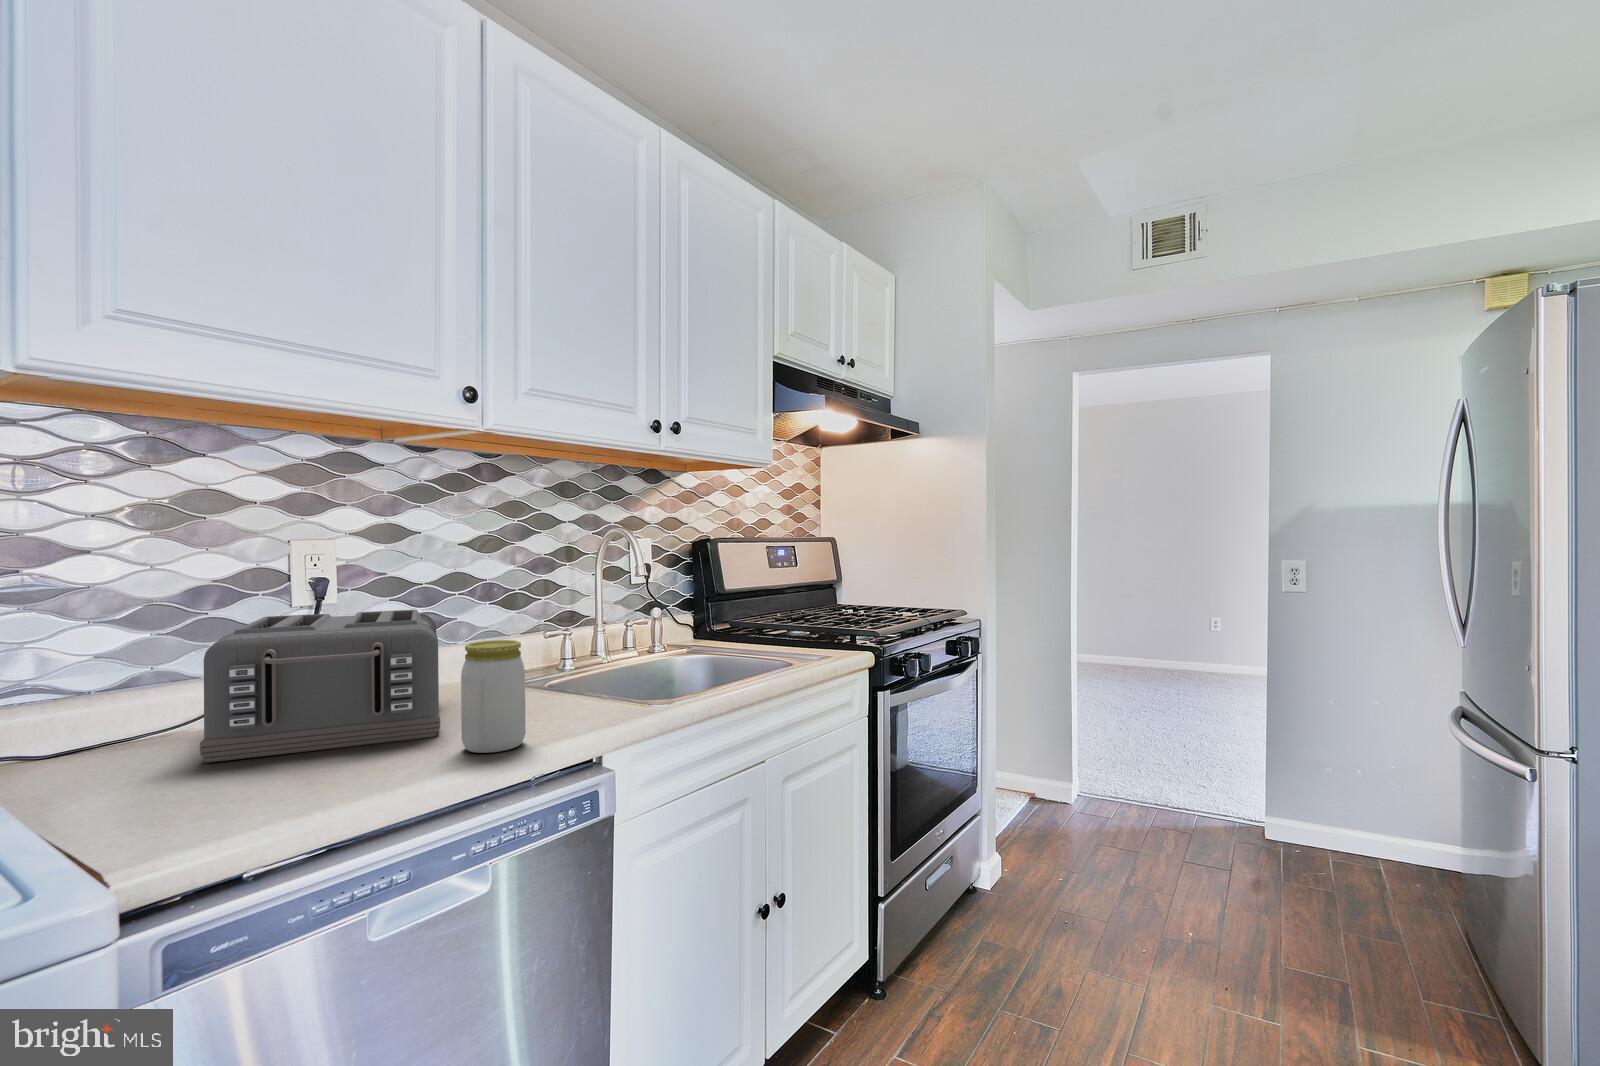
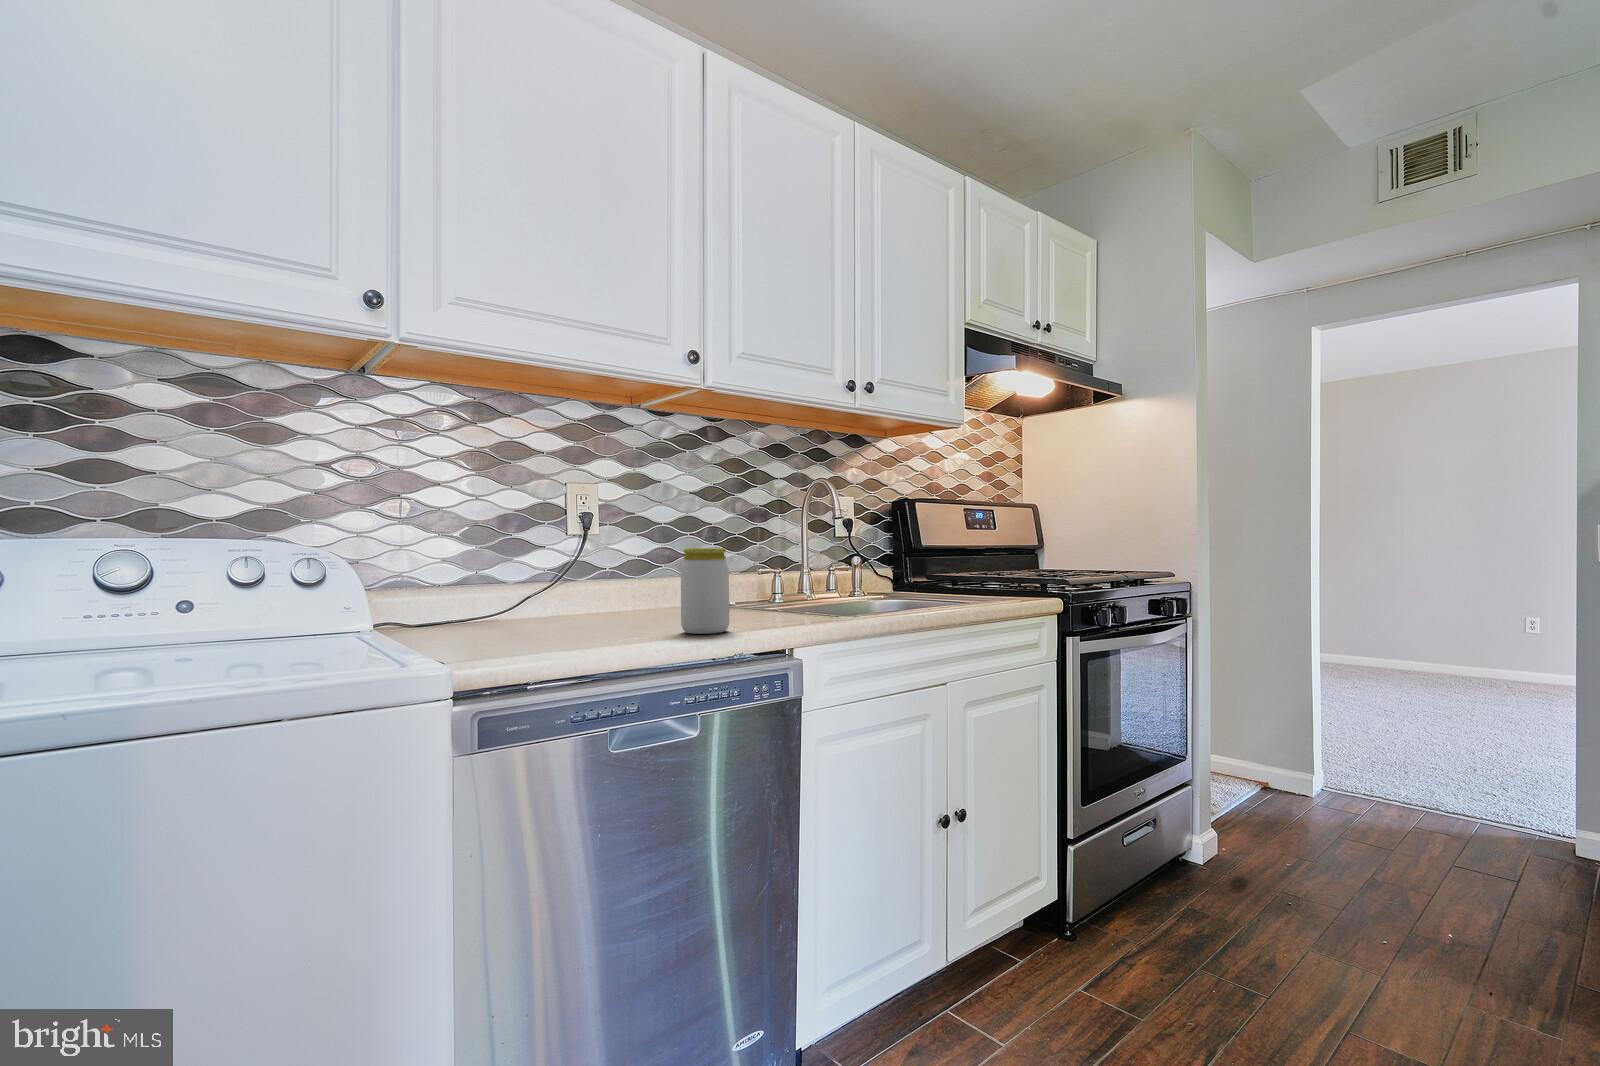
toaster: present [200,610,440,763] -> none [506,536,670,631]

